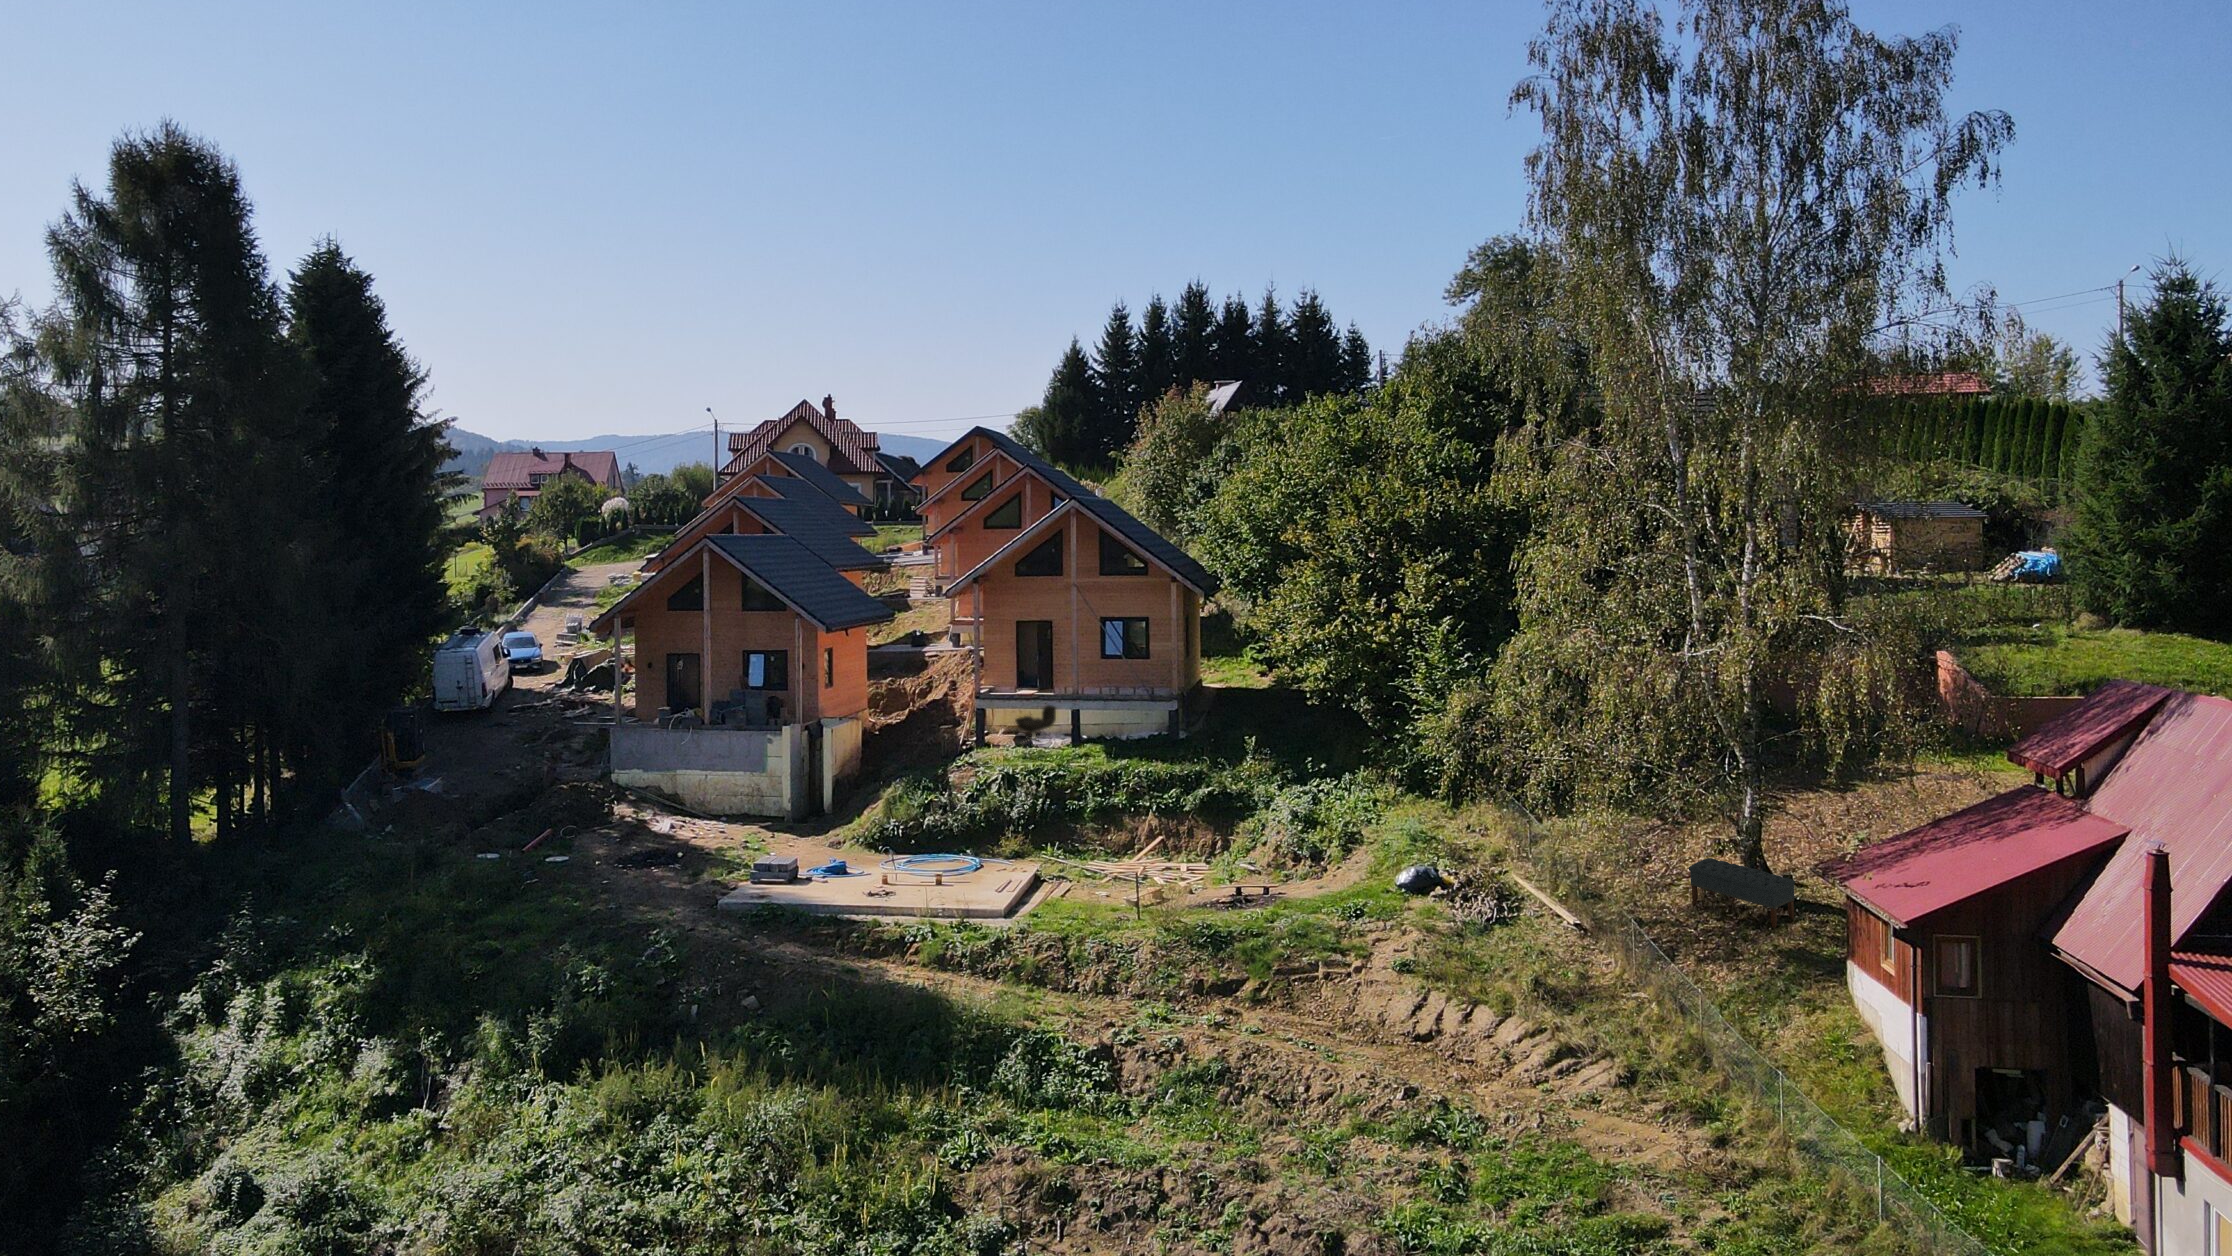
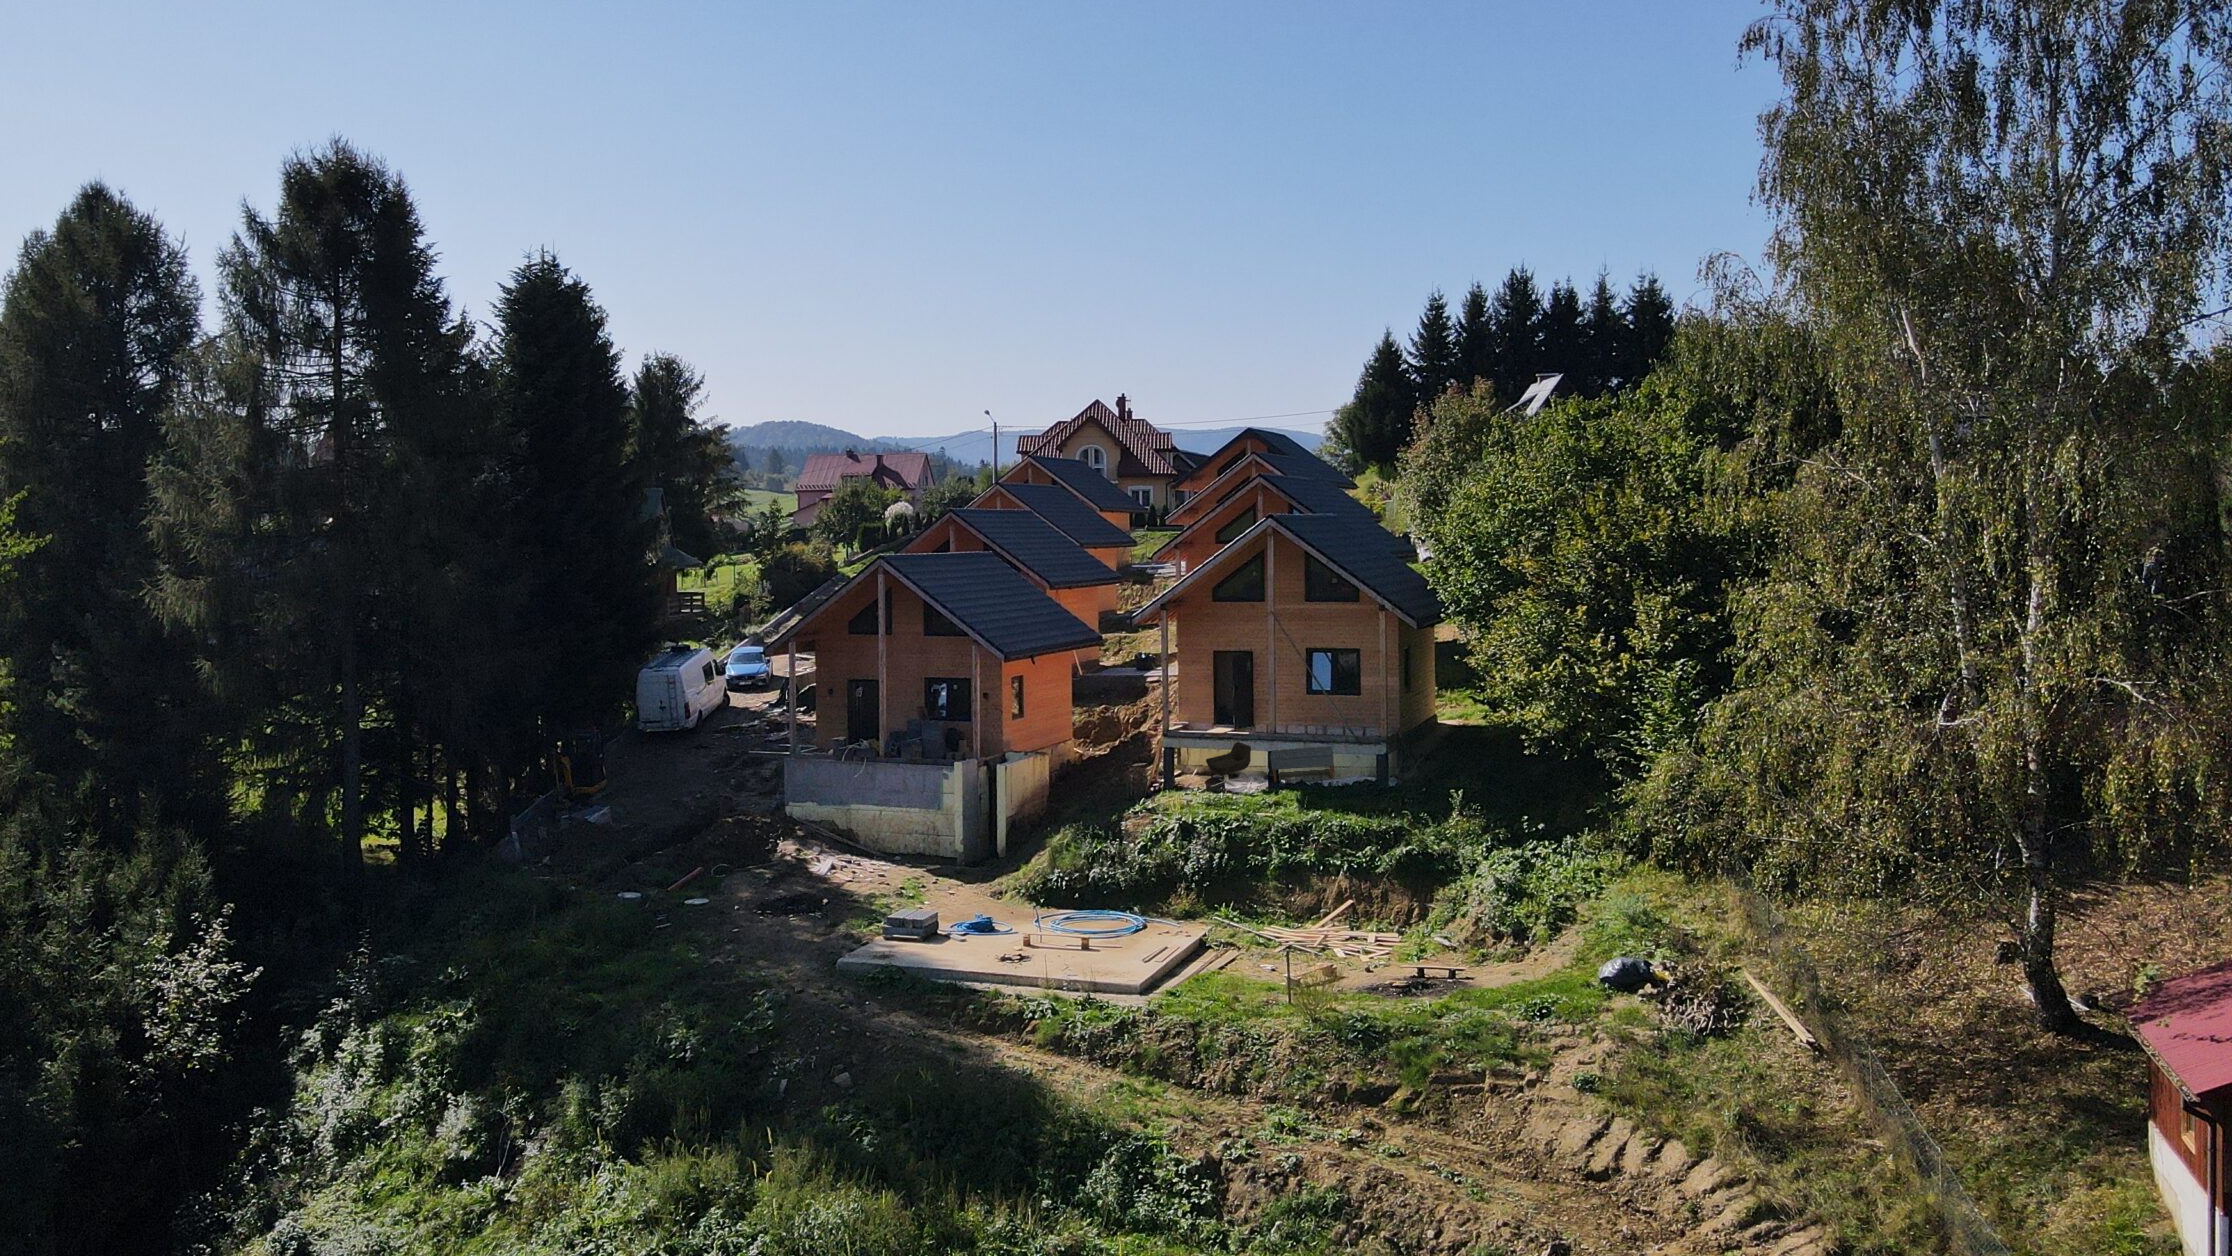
bench: present [1689,858,1795,928] -> present [1270,746,1335,782]

